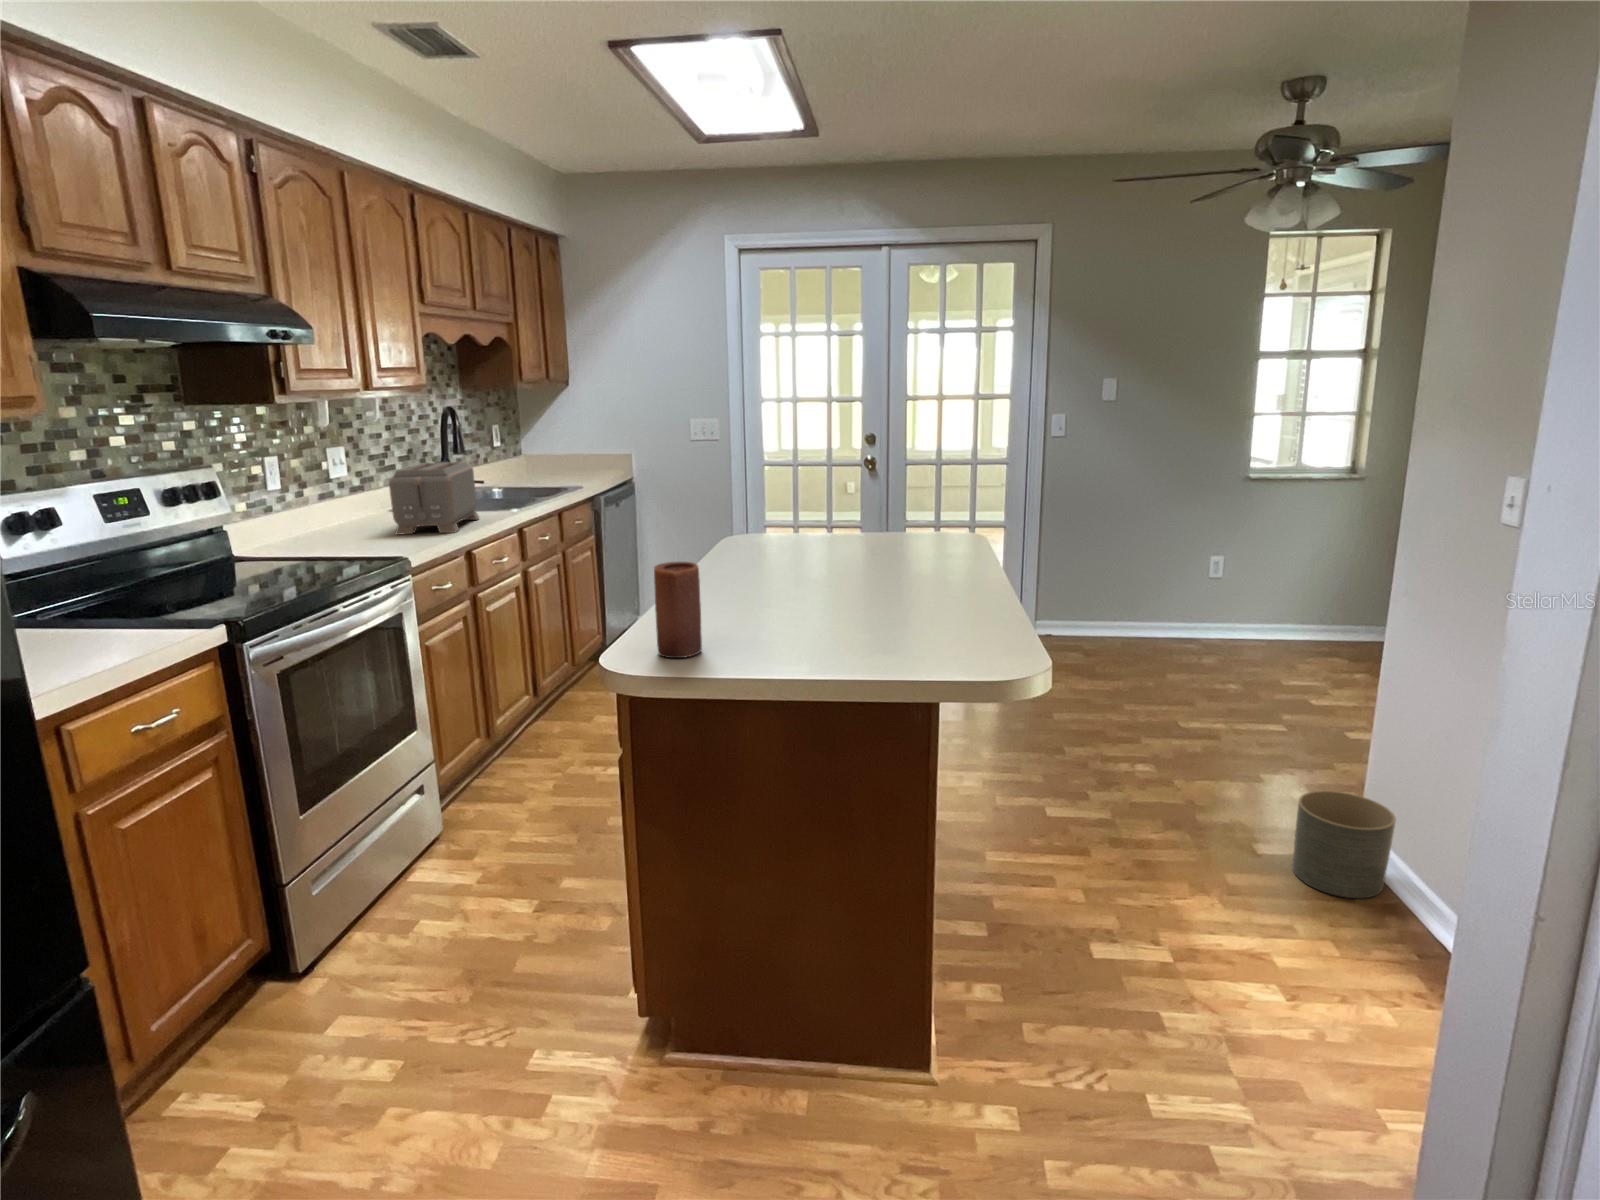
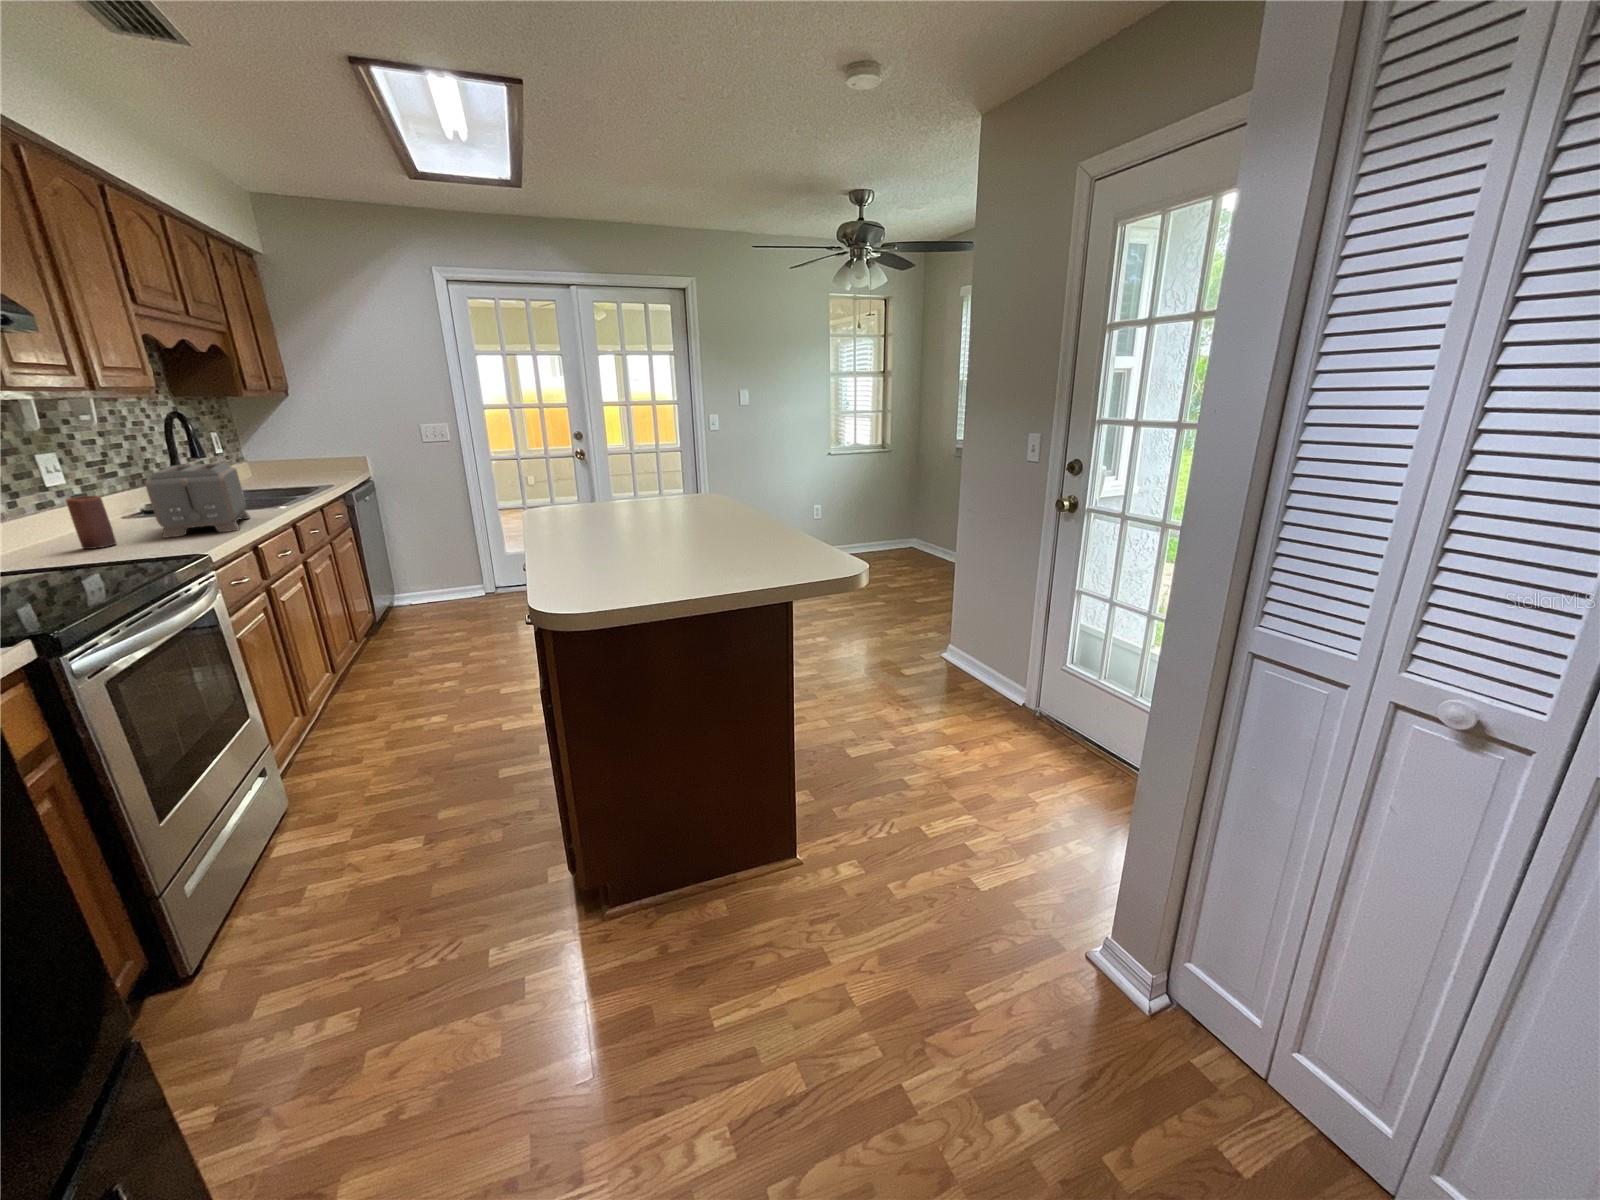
candle: present [654,562,702,658] -> present [66,496,116,549]
planter: present [1292,790,1396,898] -> none [934,632,986,692]

